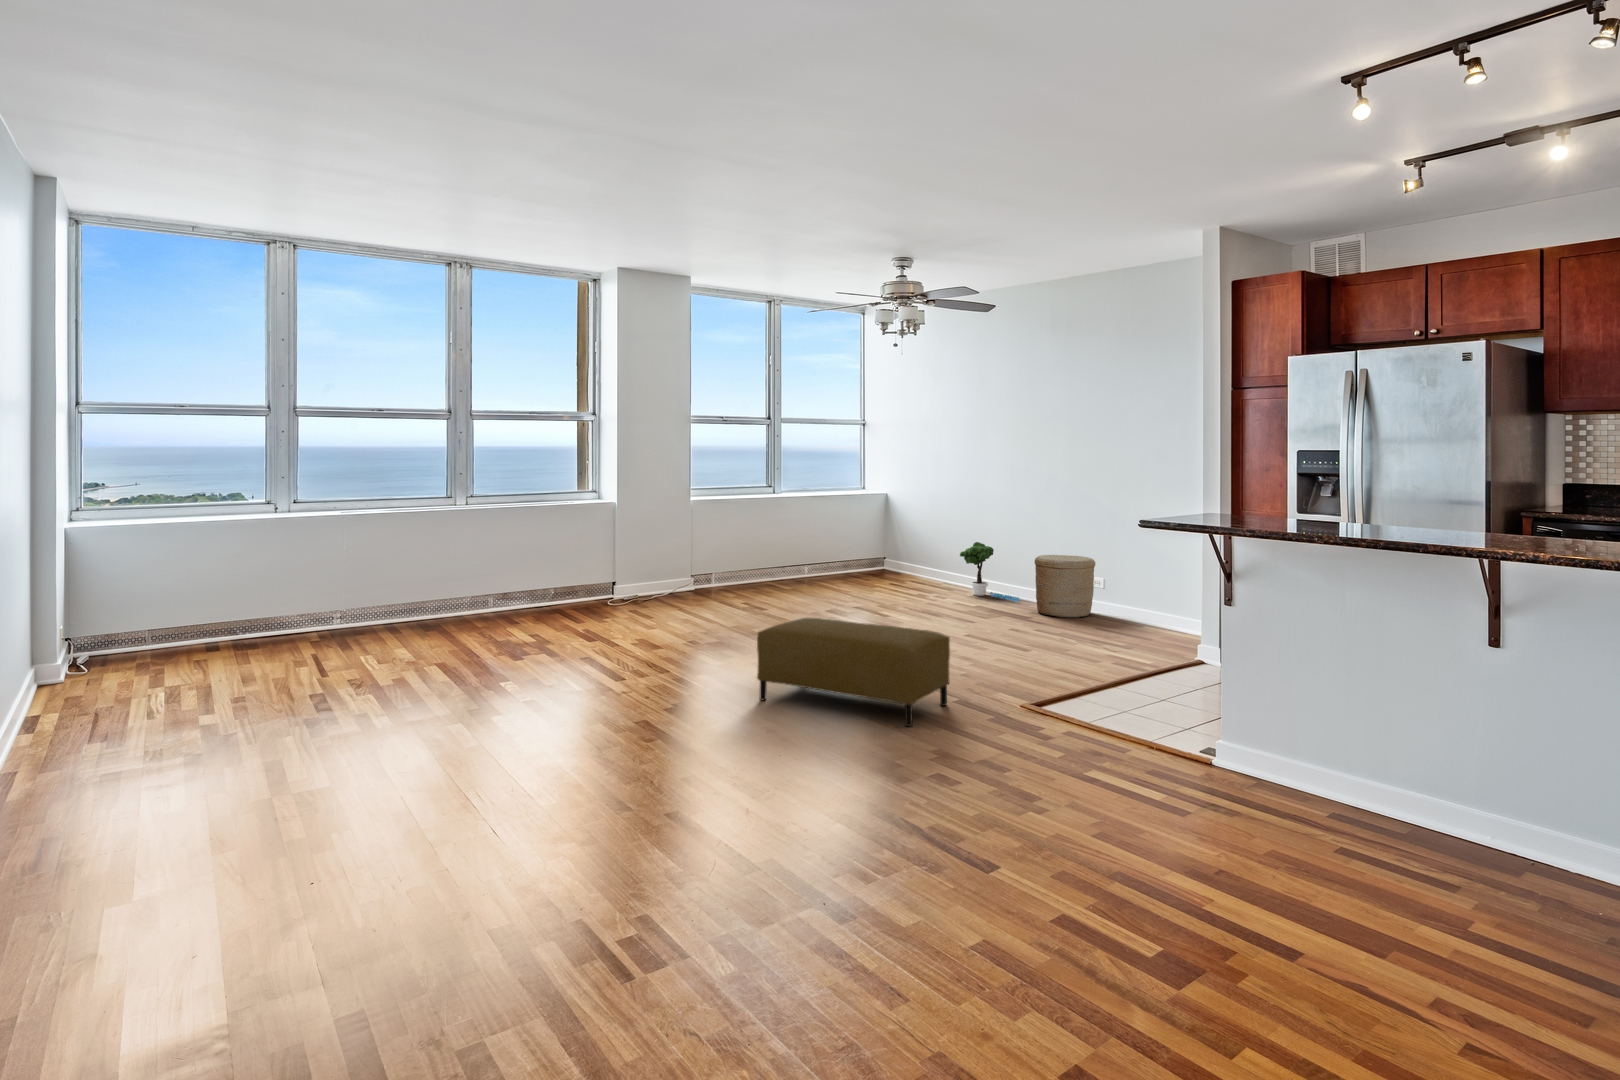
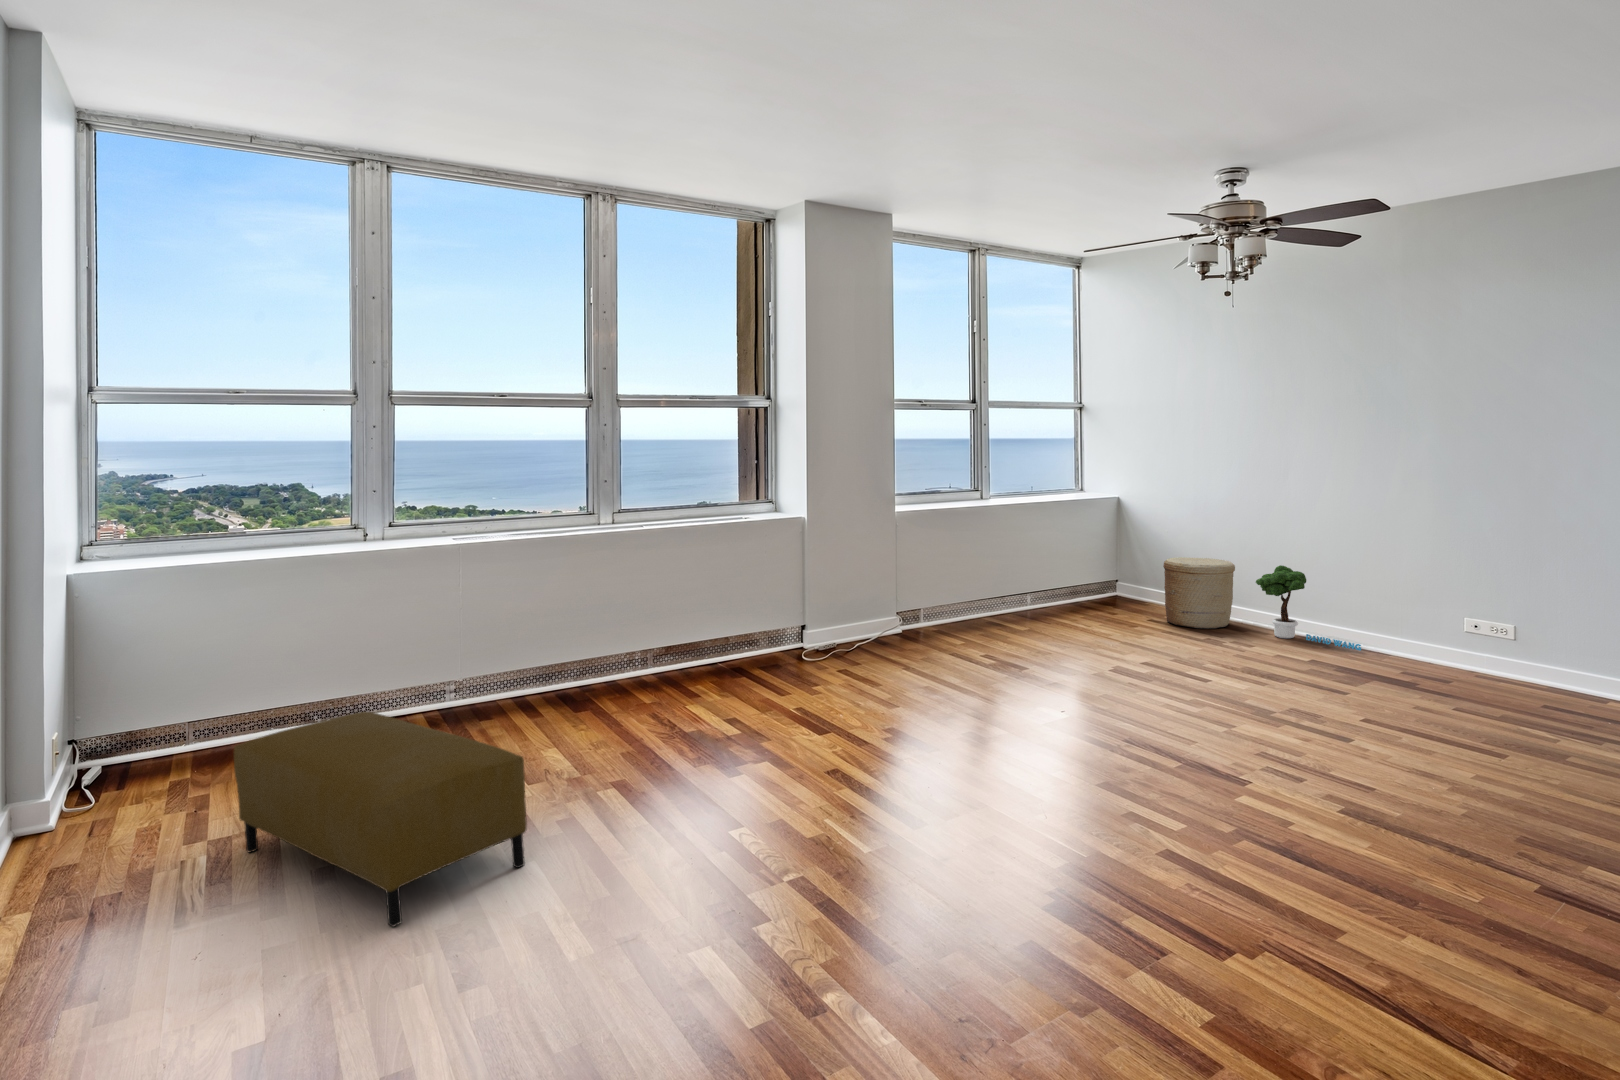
woven basket: present [1034,555,1095,617] -> present [1163,557,1235,628]
ottoman: present [757,618,950,726] -> present [234,712,527,927]

